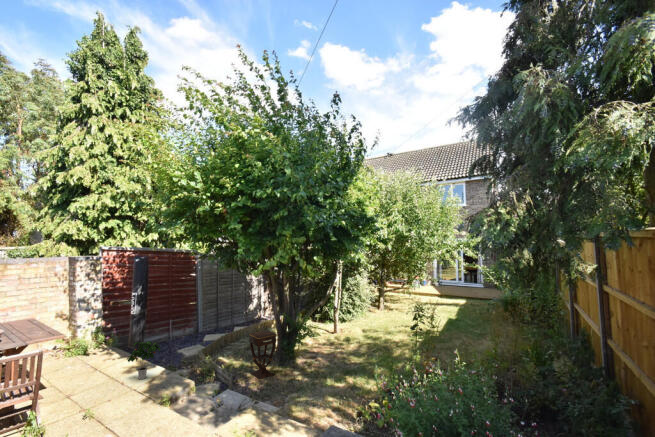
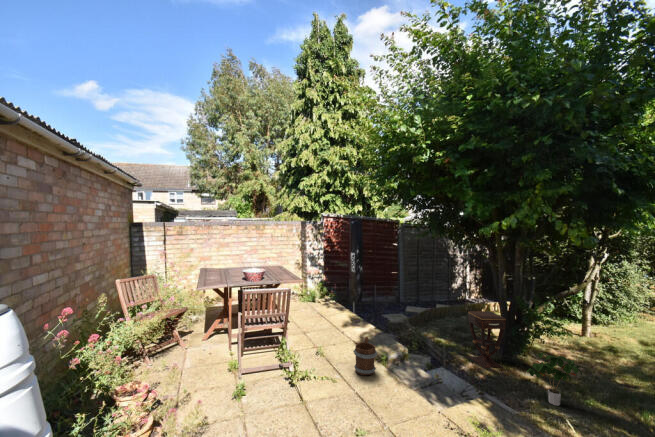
potted plant: present [127,341,160,379] -> present [527,352,582,406]
bucket: none [128,382,155,424] -> present [353,337,377,375]

